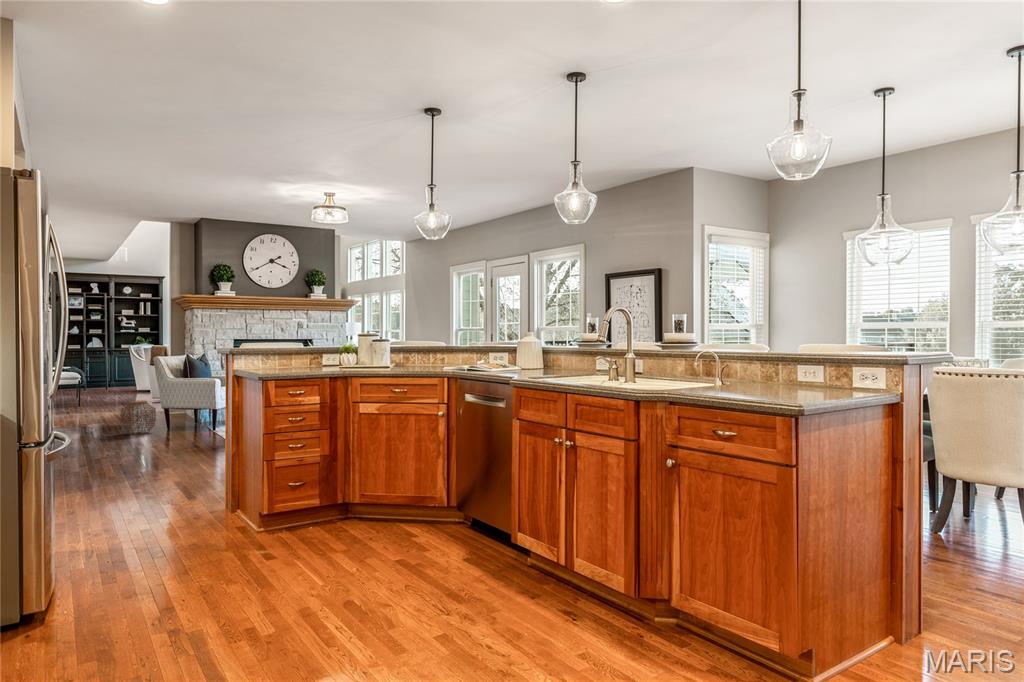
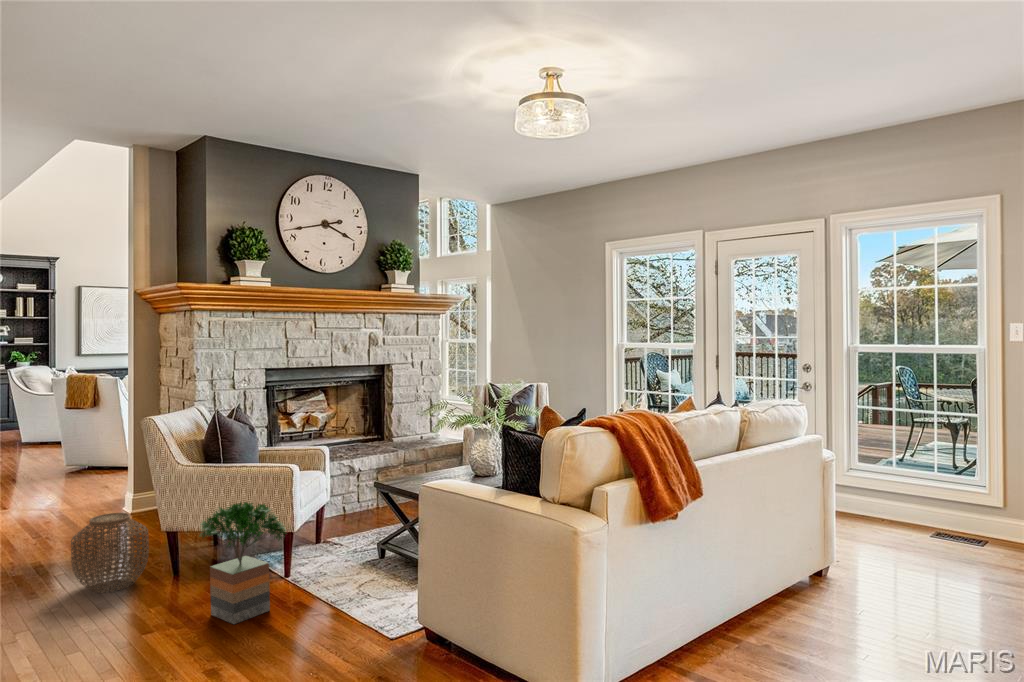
potted tree: none [165,392,205,442] -> present [200,502,286,624]

